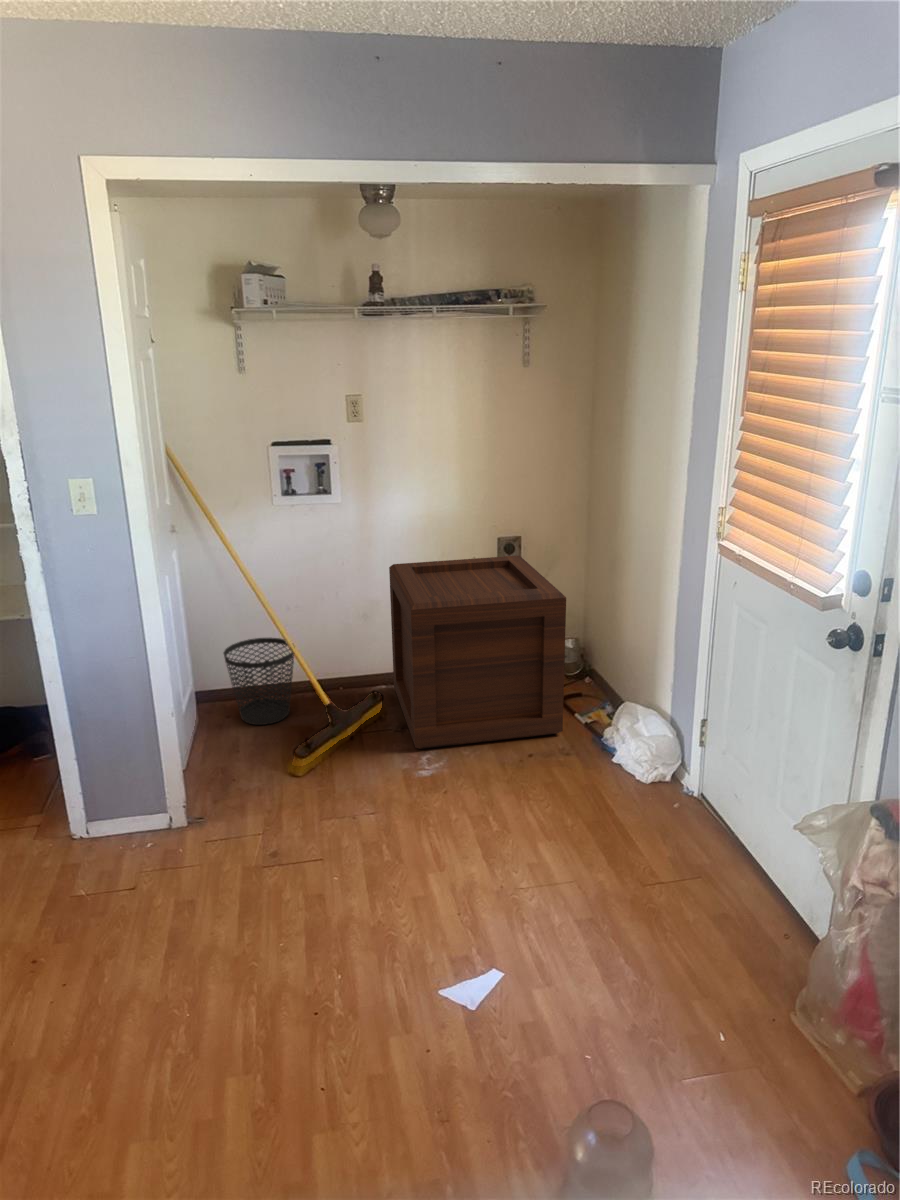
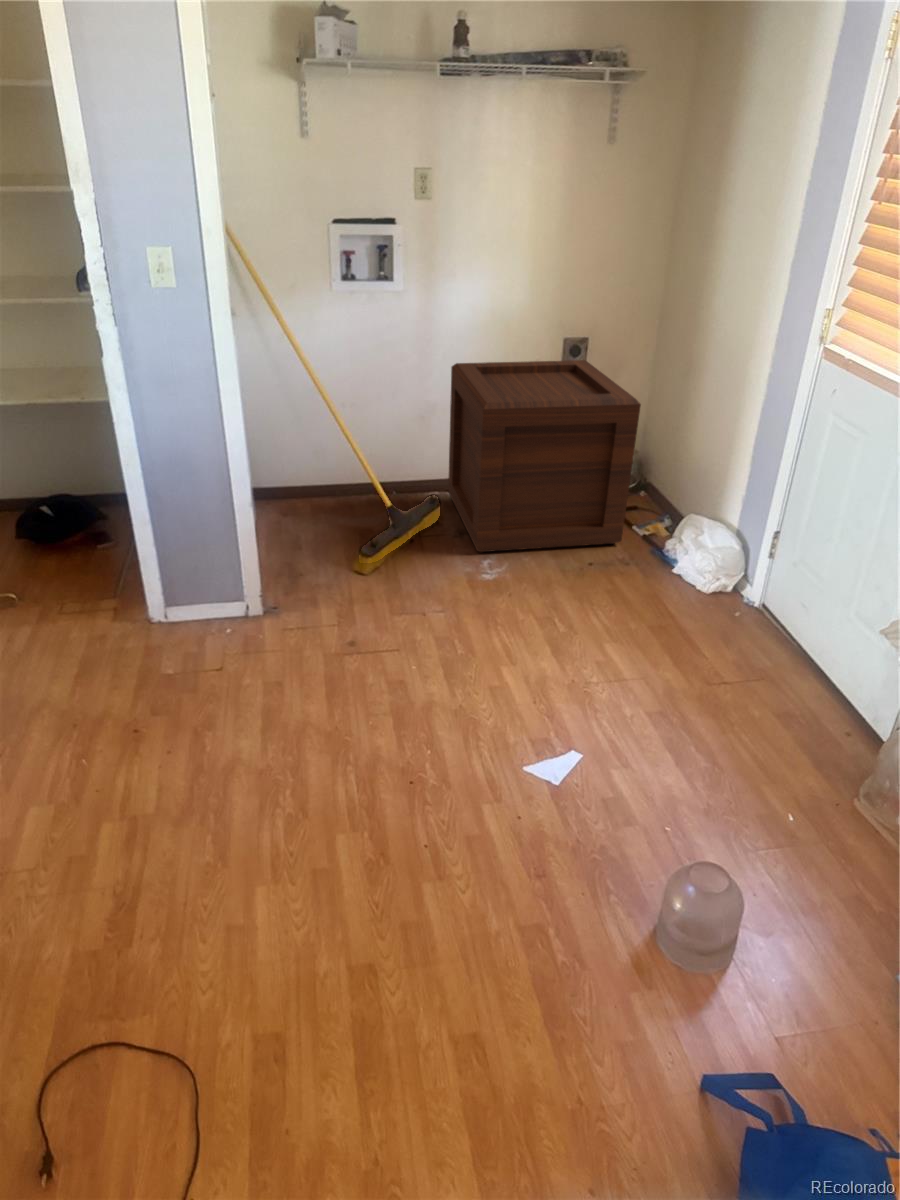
wastebasket: present [224,638,294,725] -> none [282,435,354,523]

